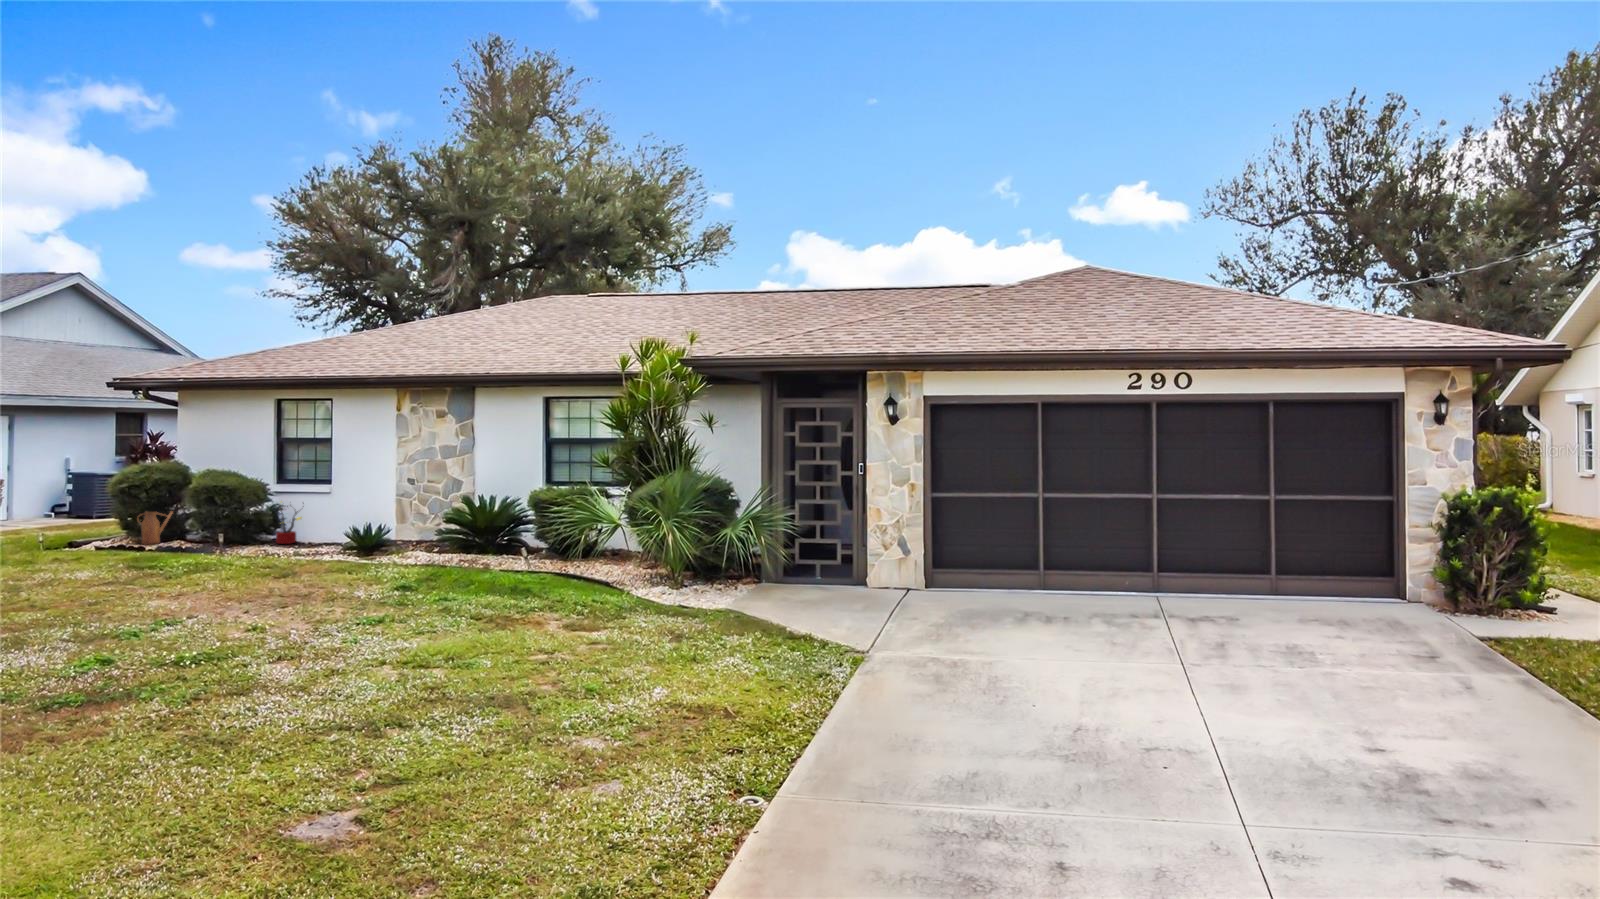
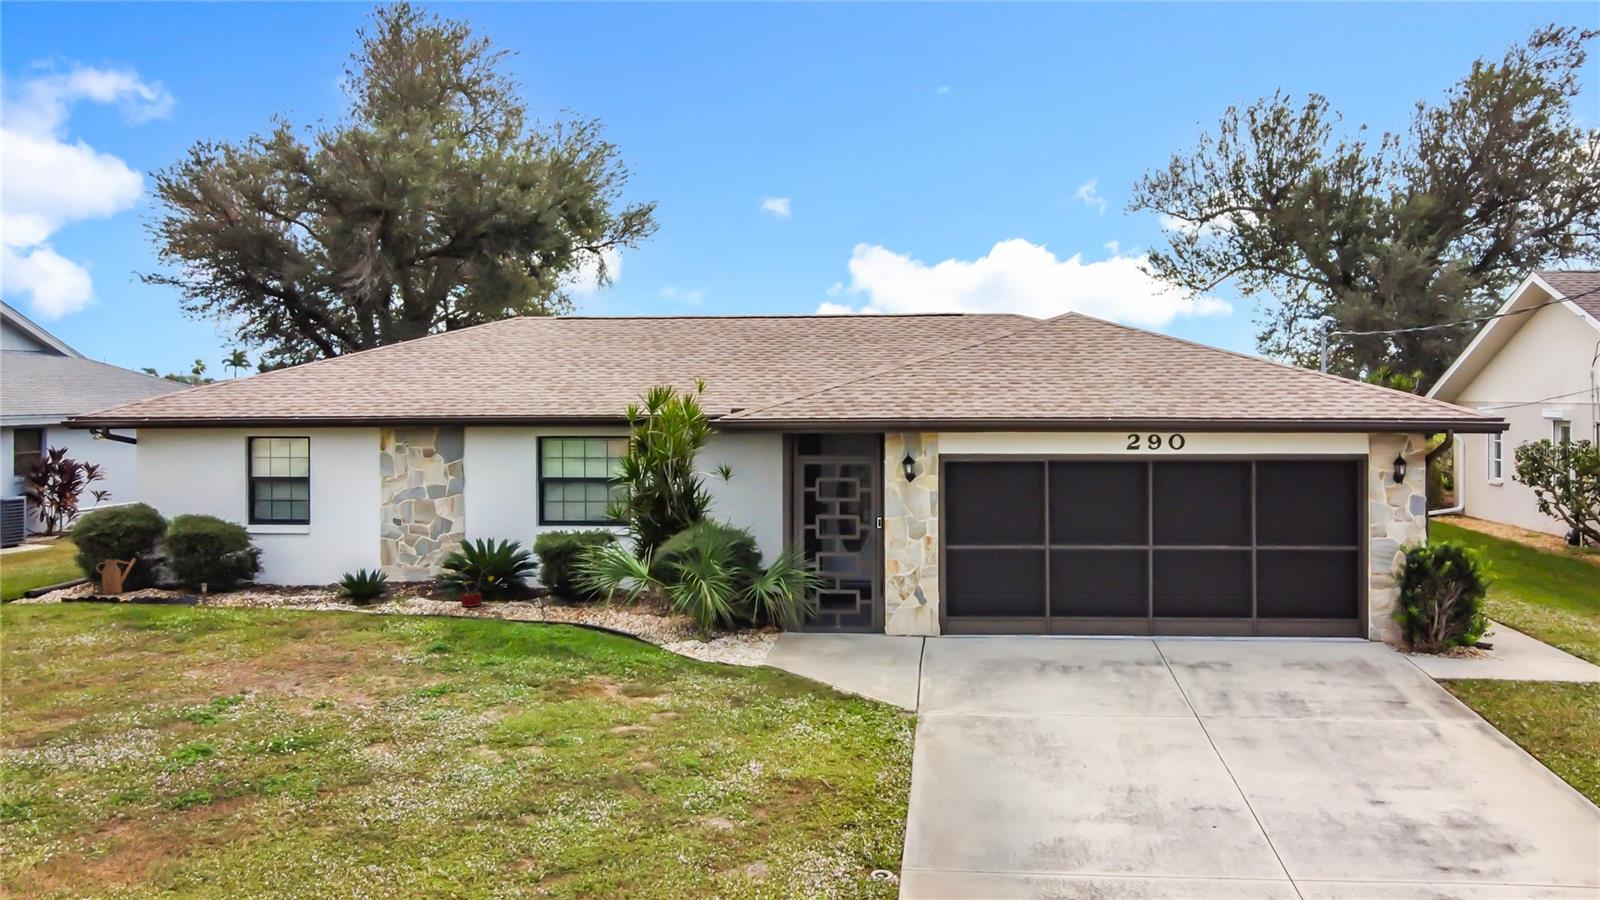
decorative plant: present [276,503,304,544] -> present [457,559,494,607]

